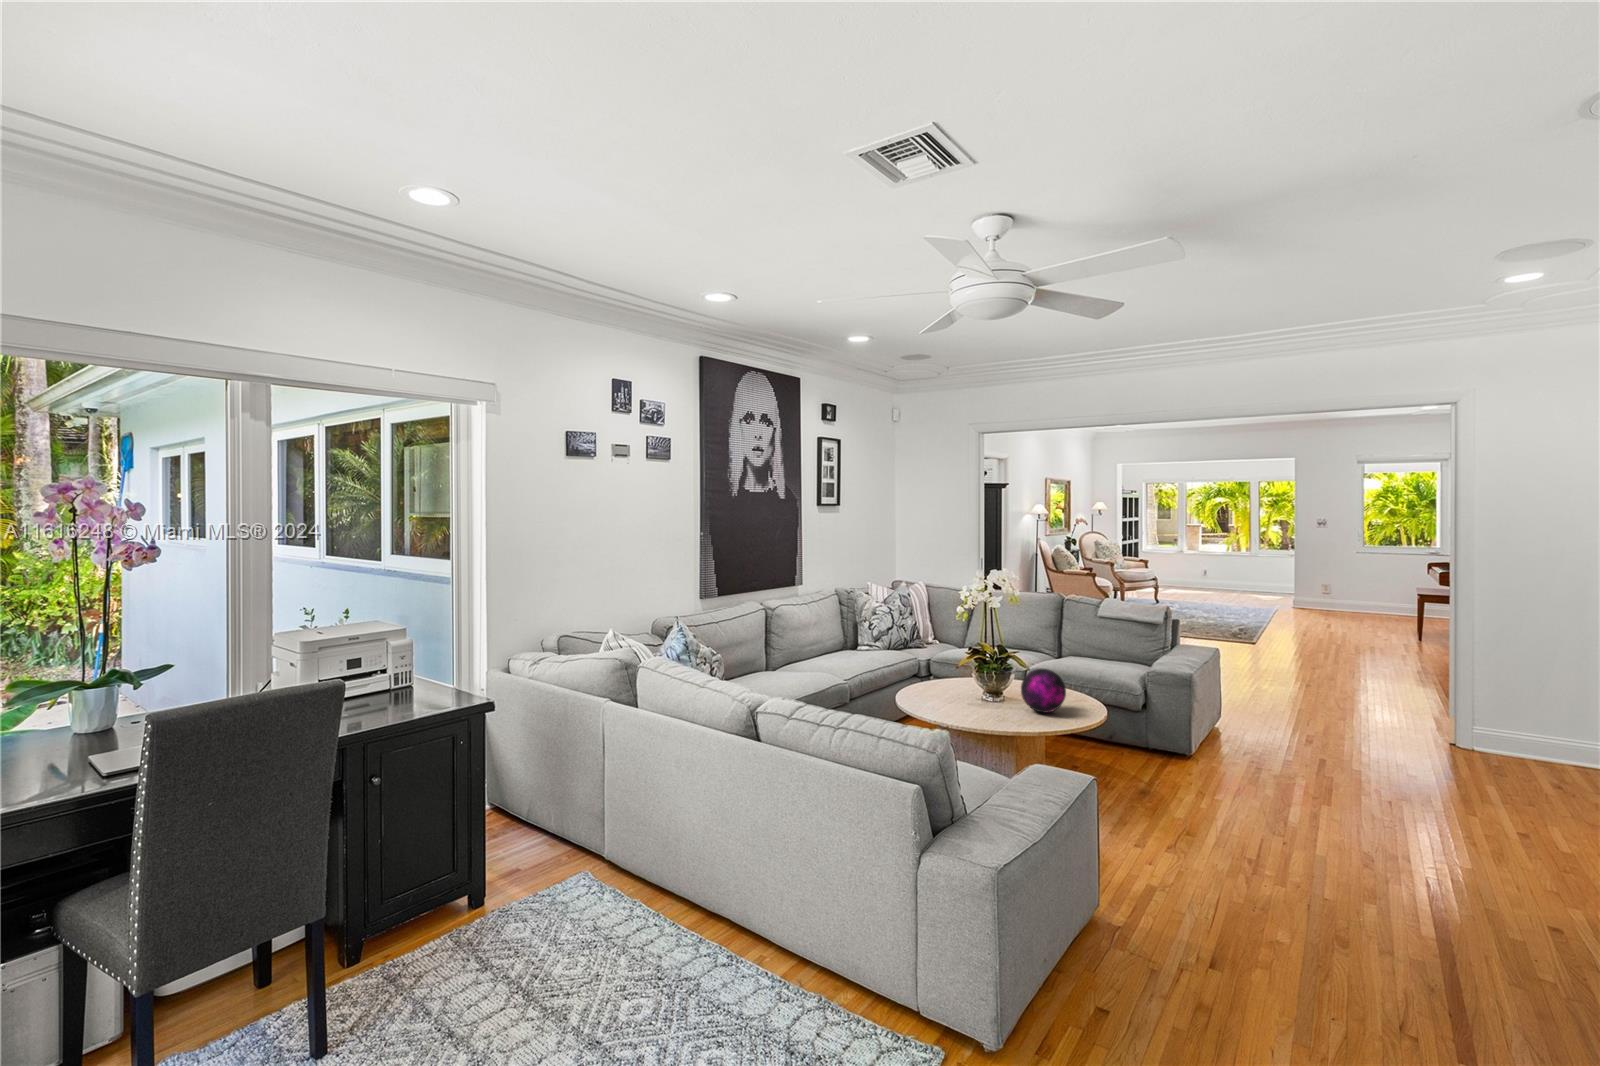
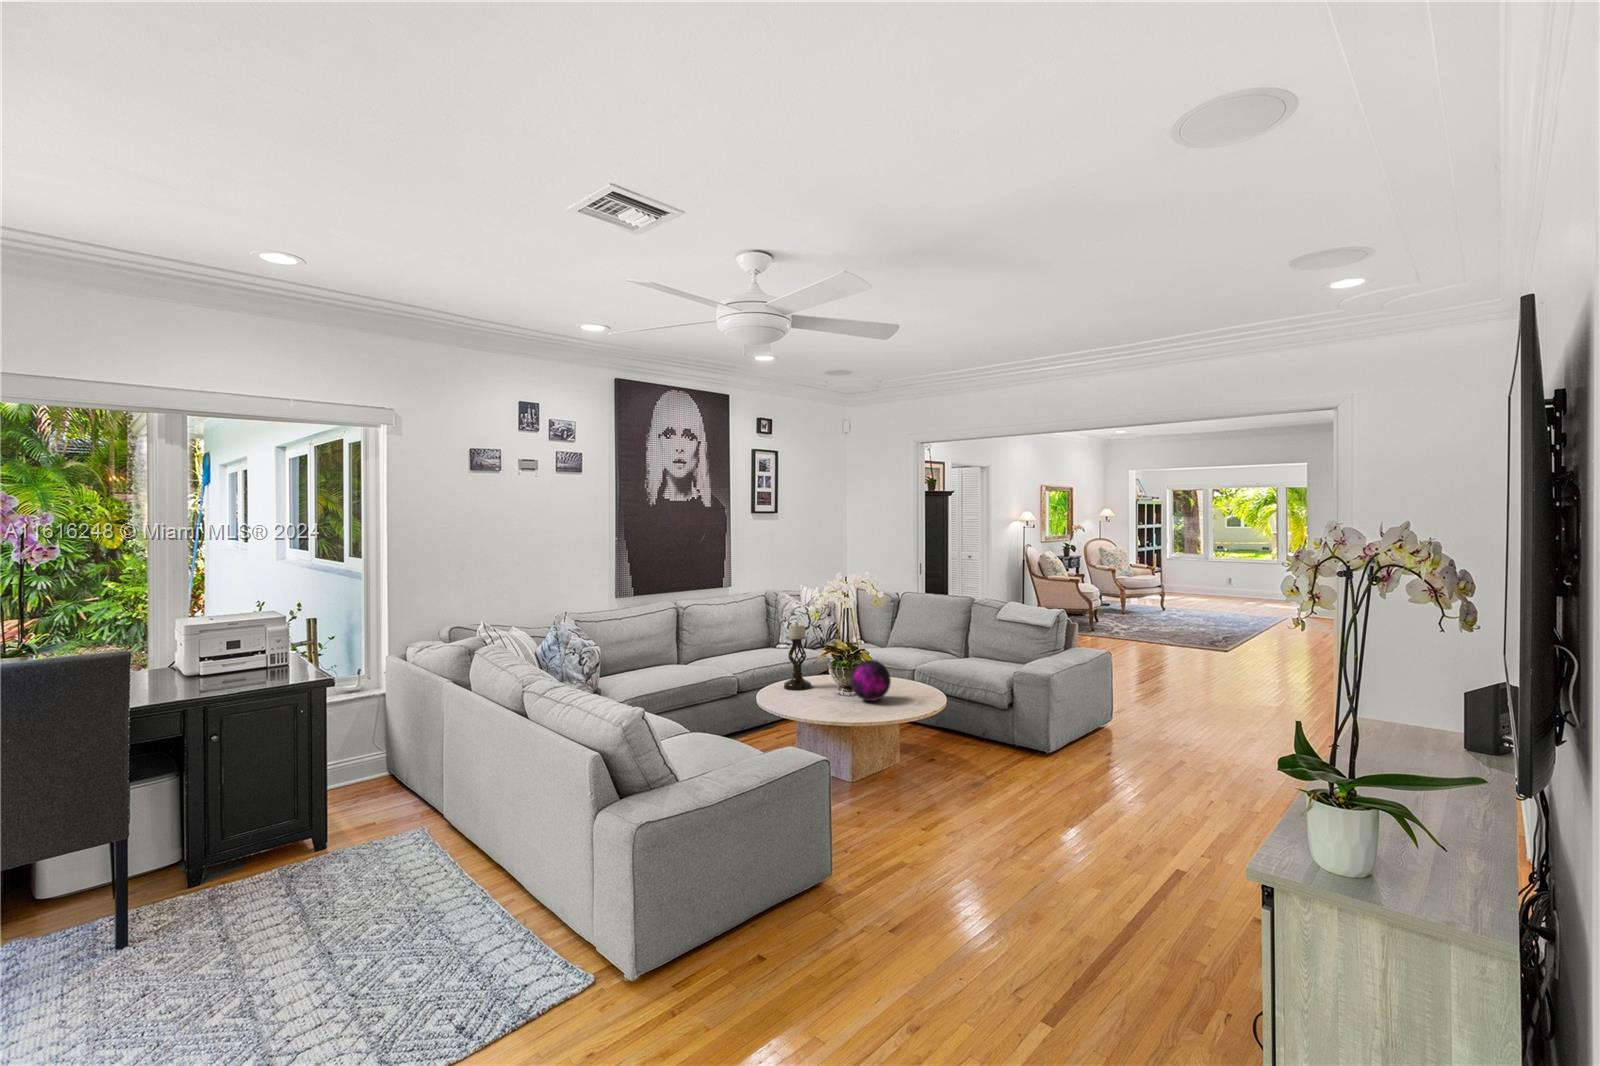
candle holder: none [930,627,960,700] -> present [784,622,811,690]

